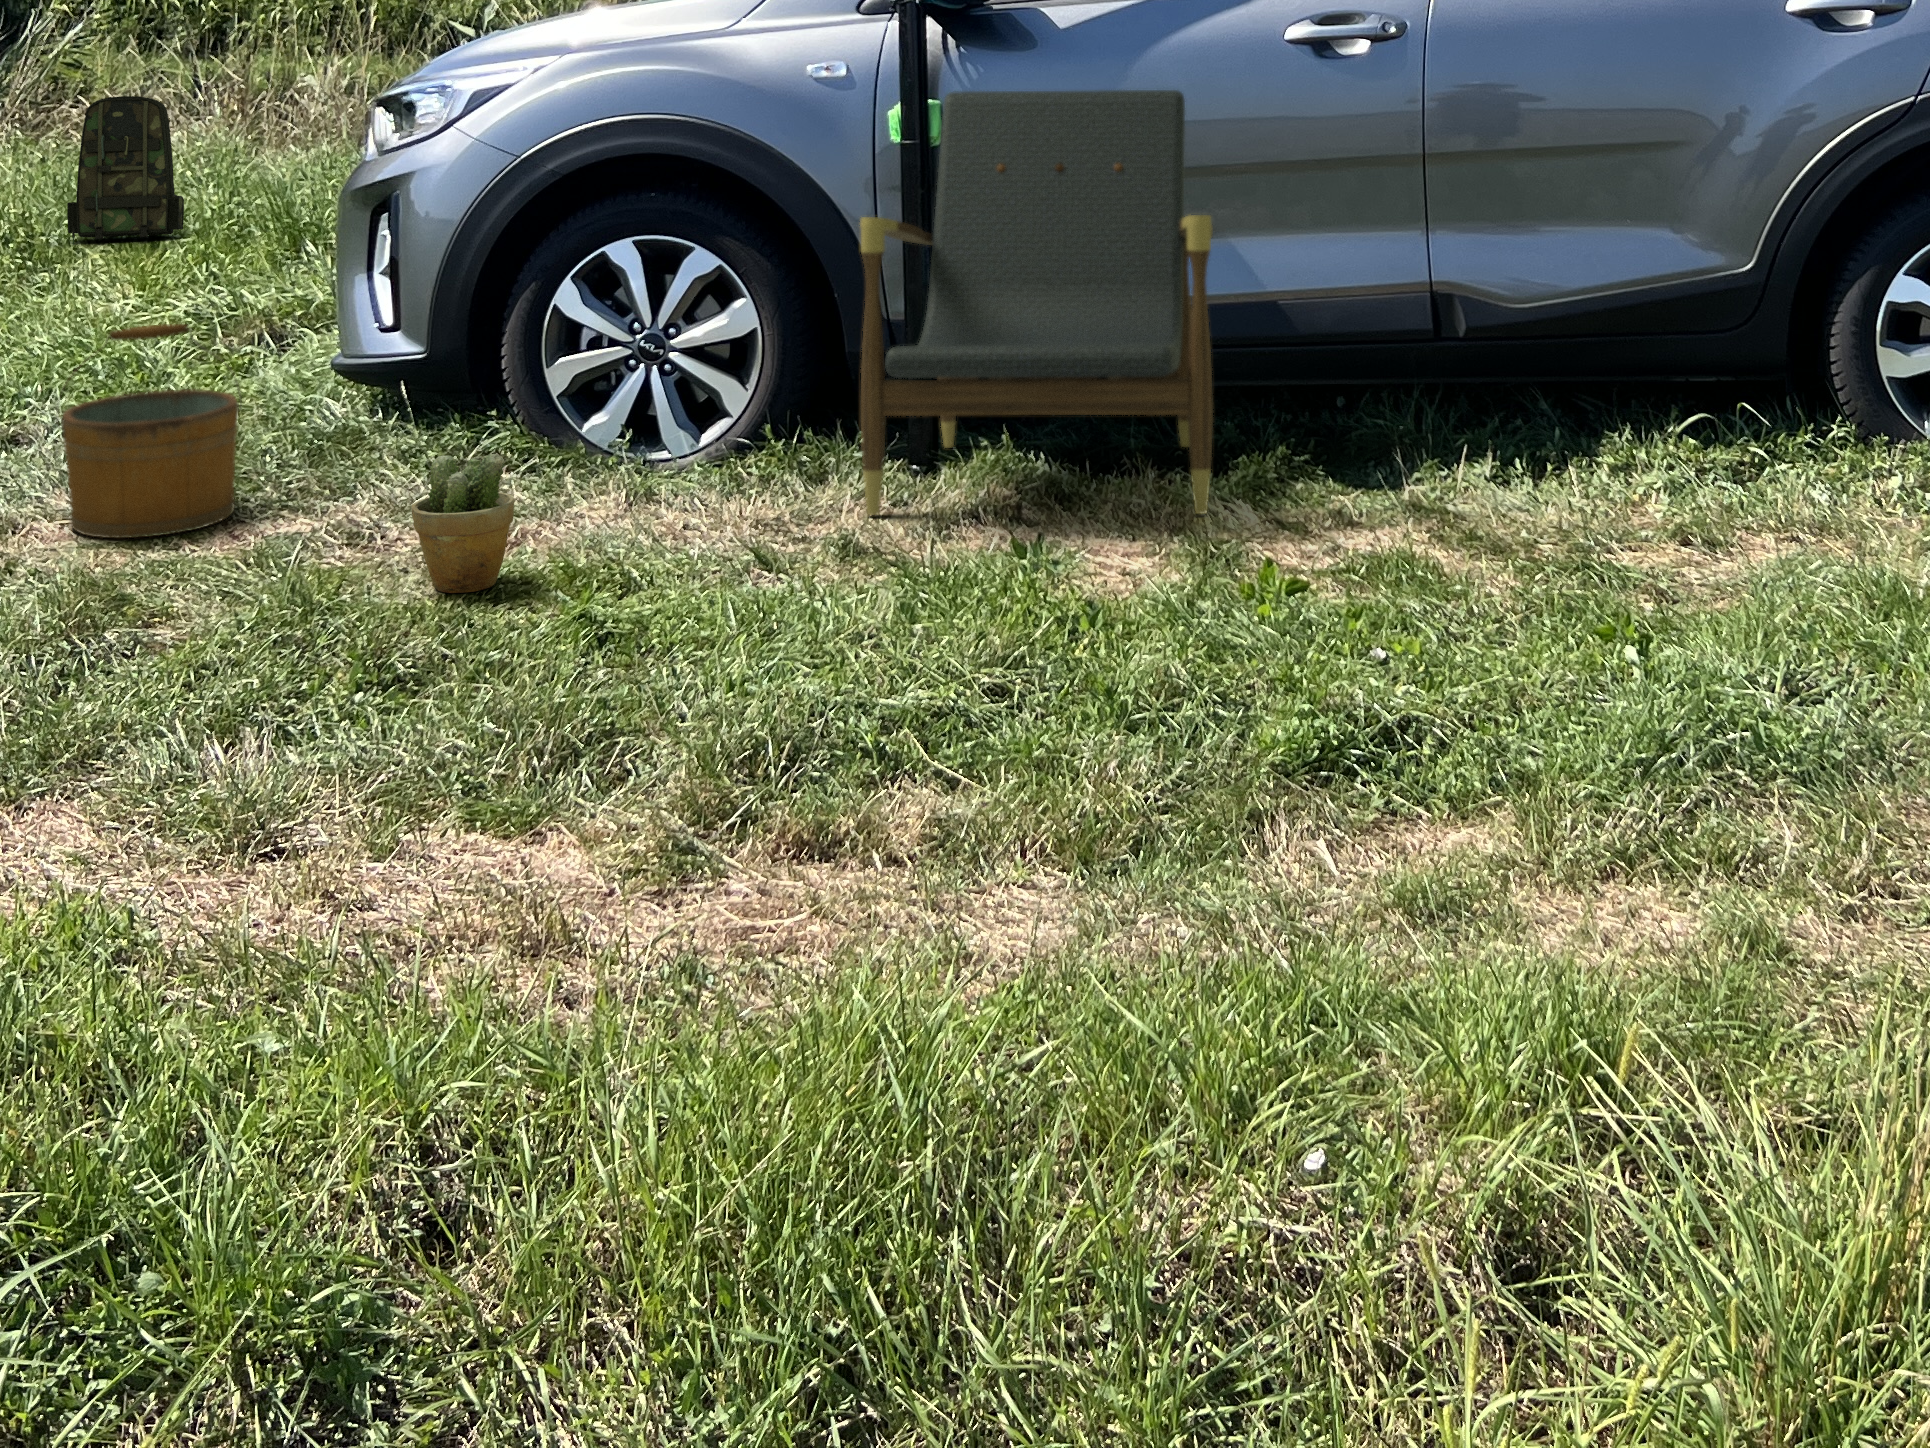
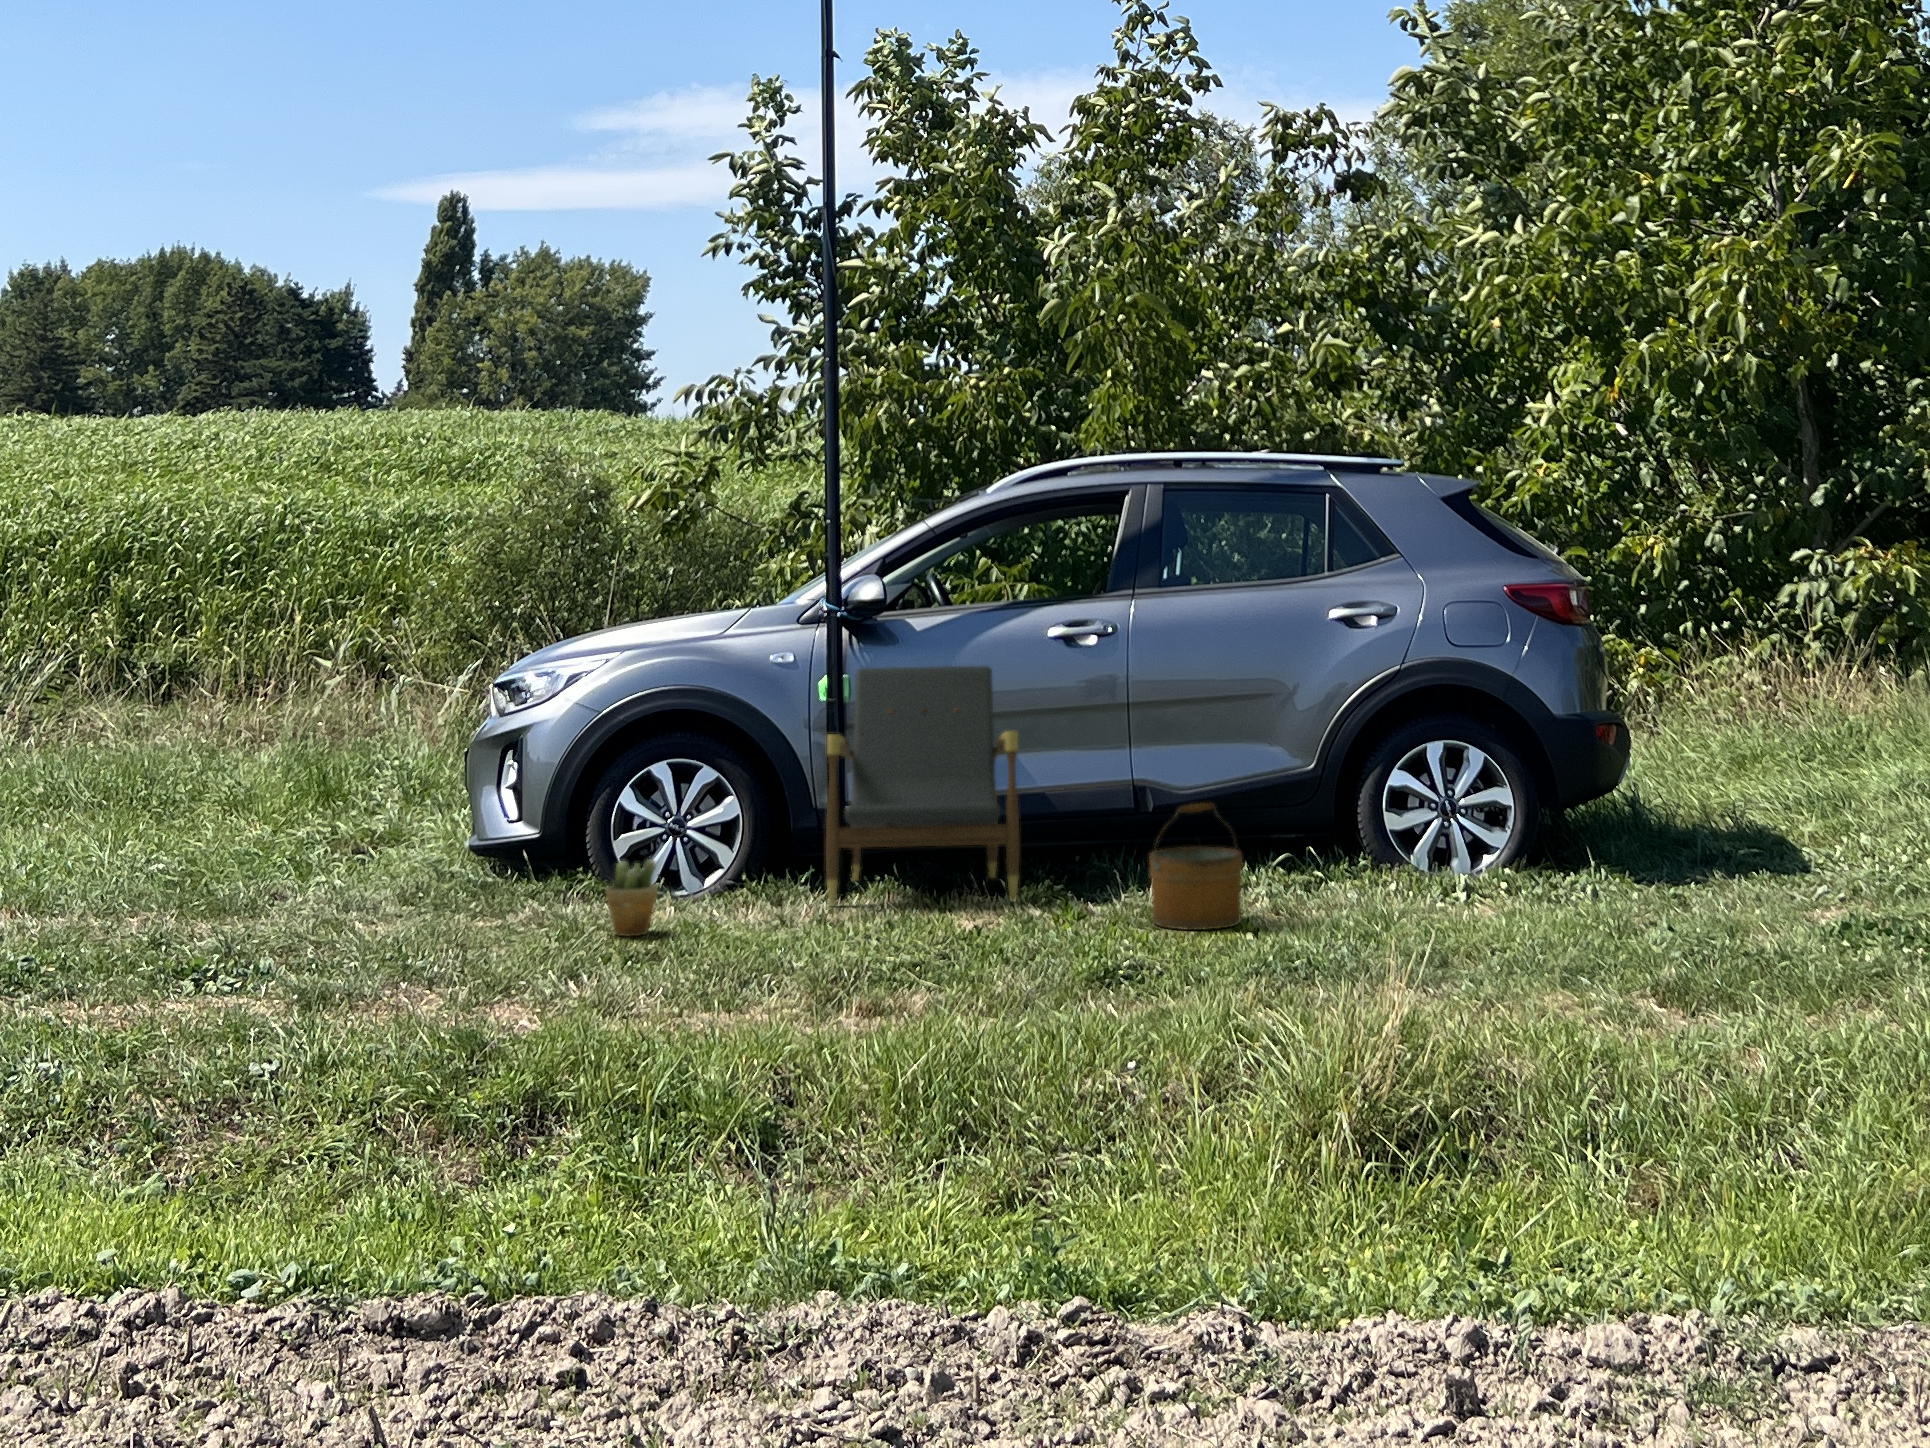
backpack: present [67,96,184,244] -> none [184,697,259,802]
bucket: present [57,324,241,538] -> present [1149,803,1242,930]

